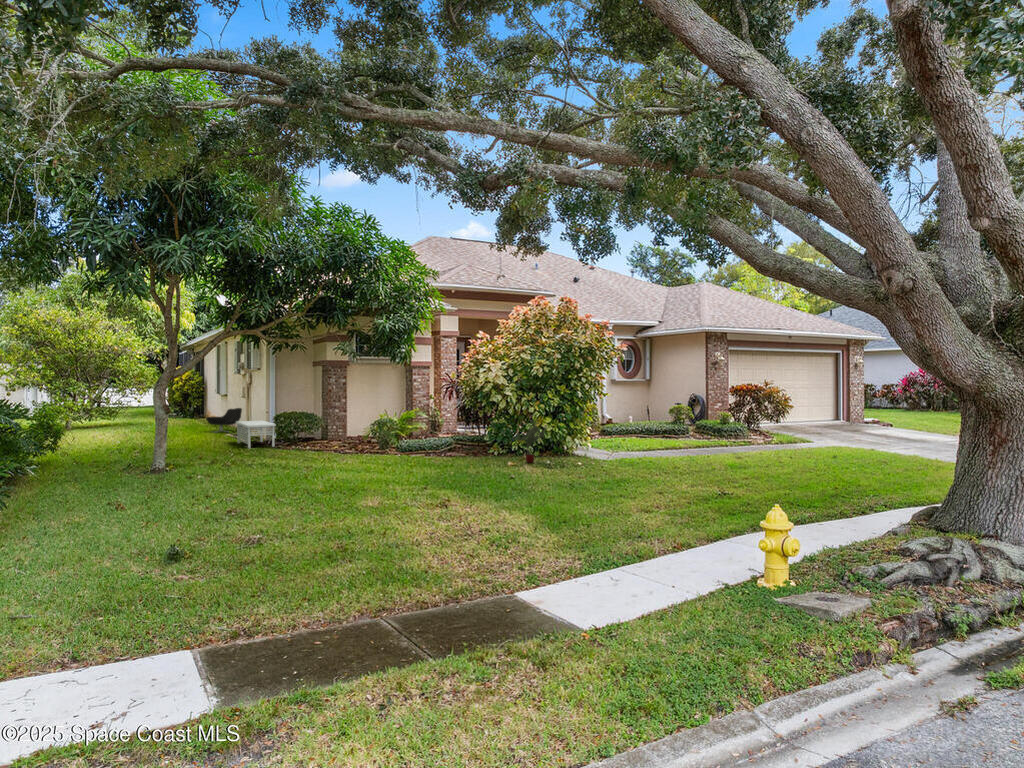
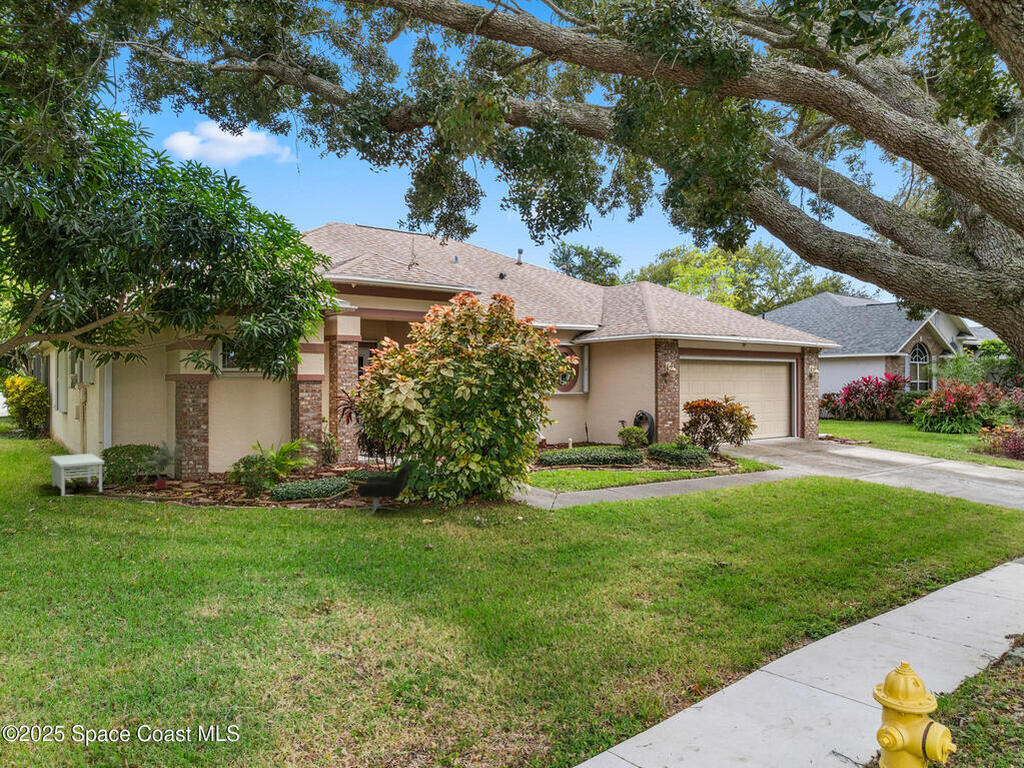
lounge chair: present [206,408,242,431] -> present [358,464,411,514]
potted tree: present [514,419,547,463] -> present [139,440,182,490]

